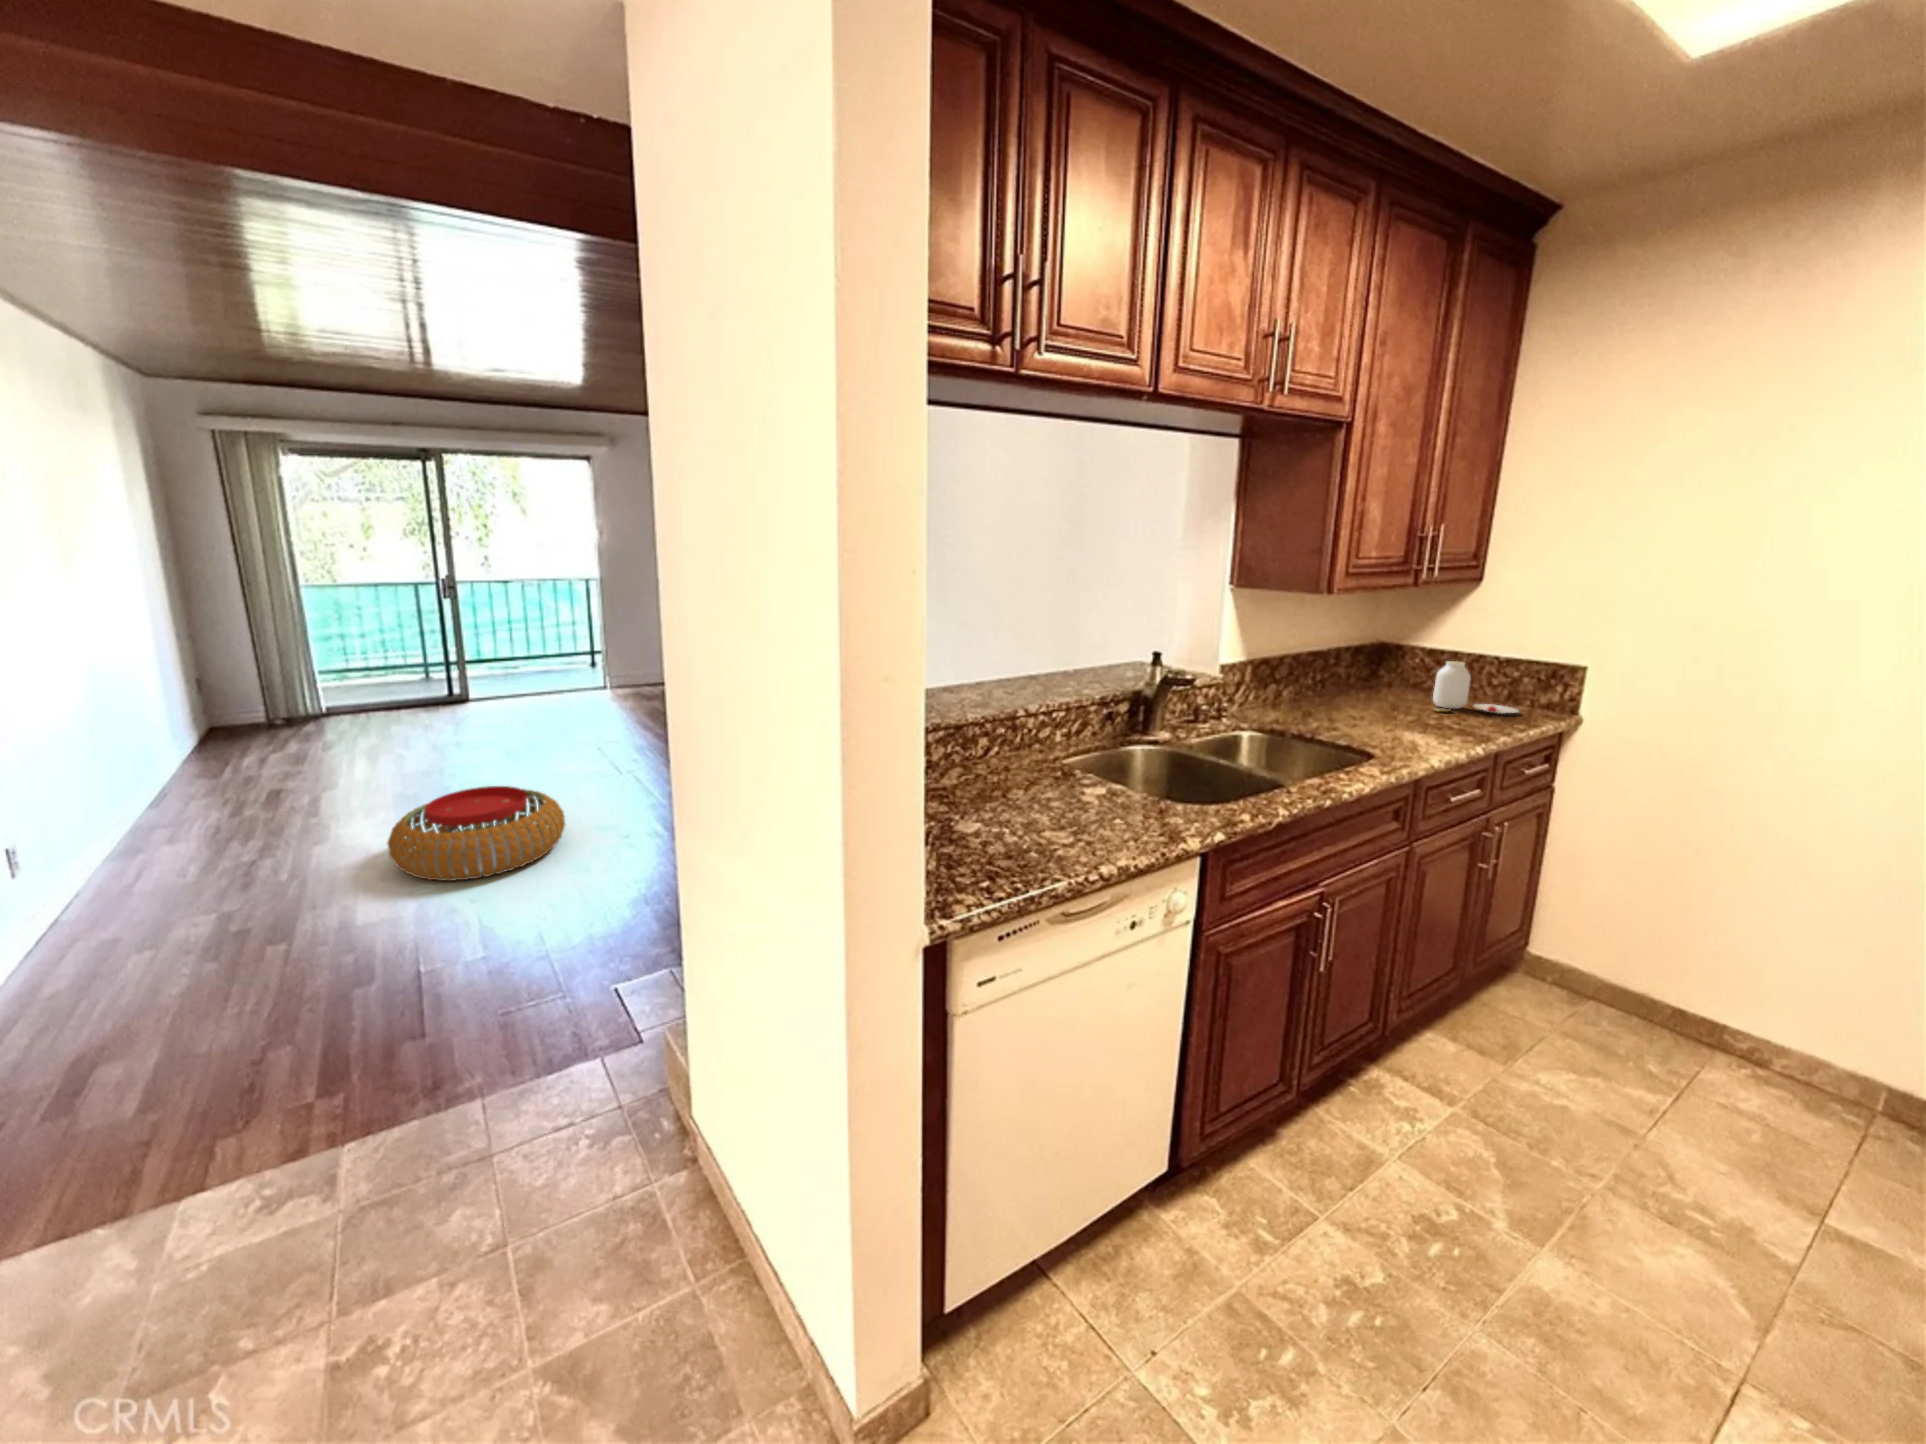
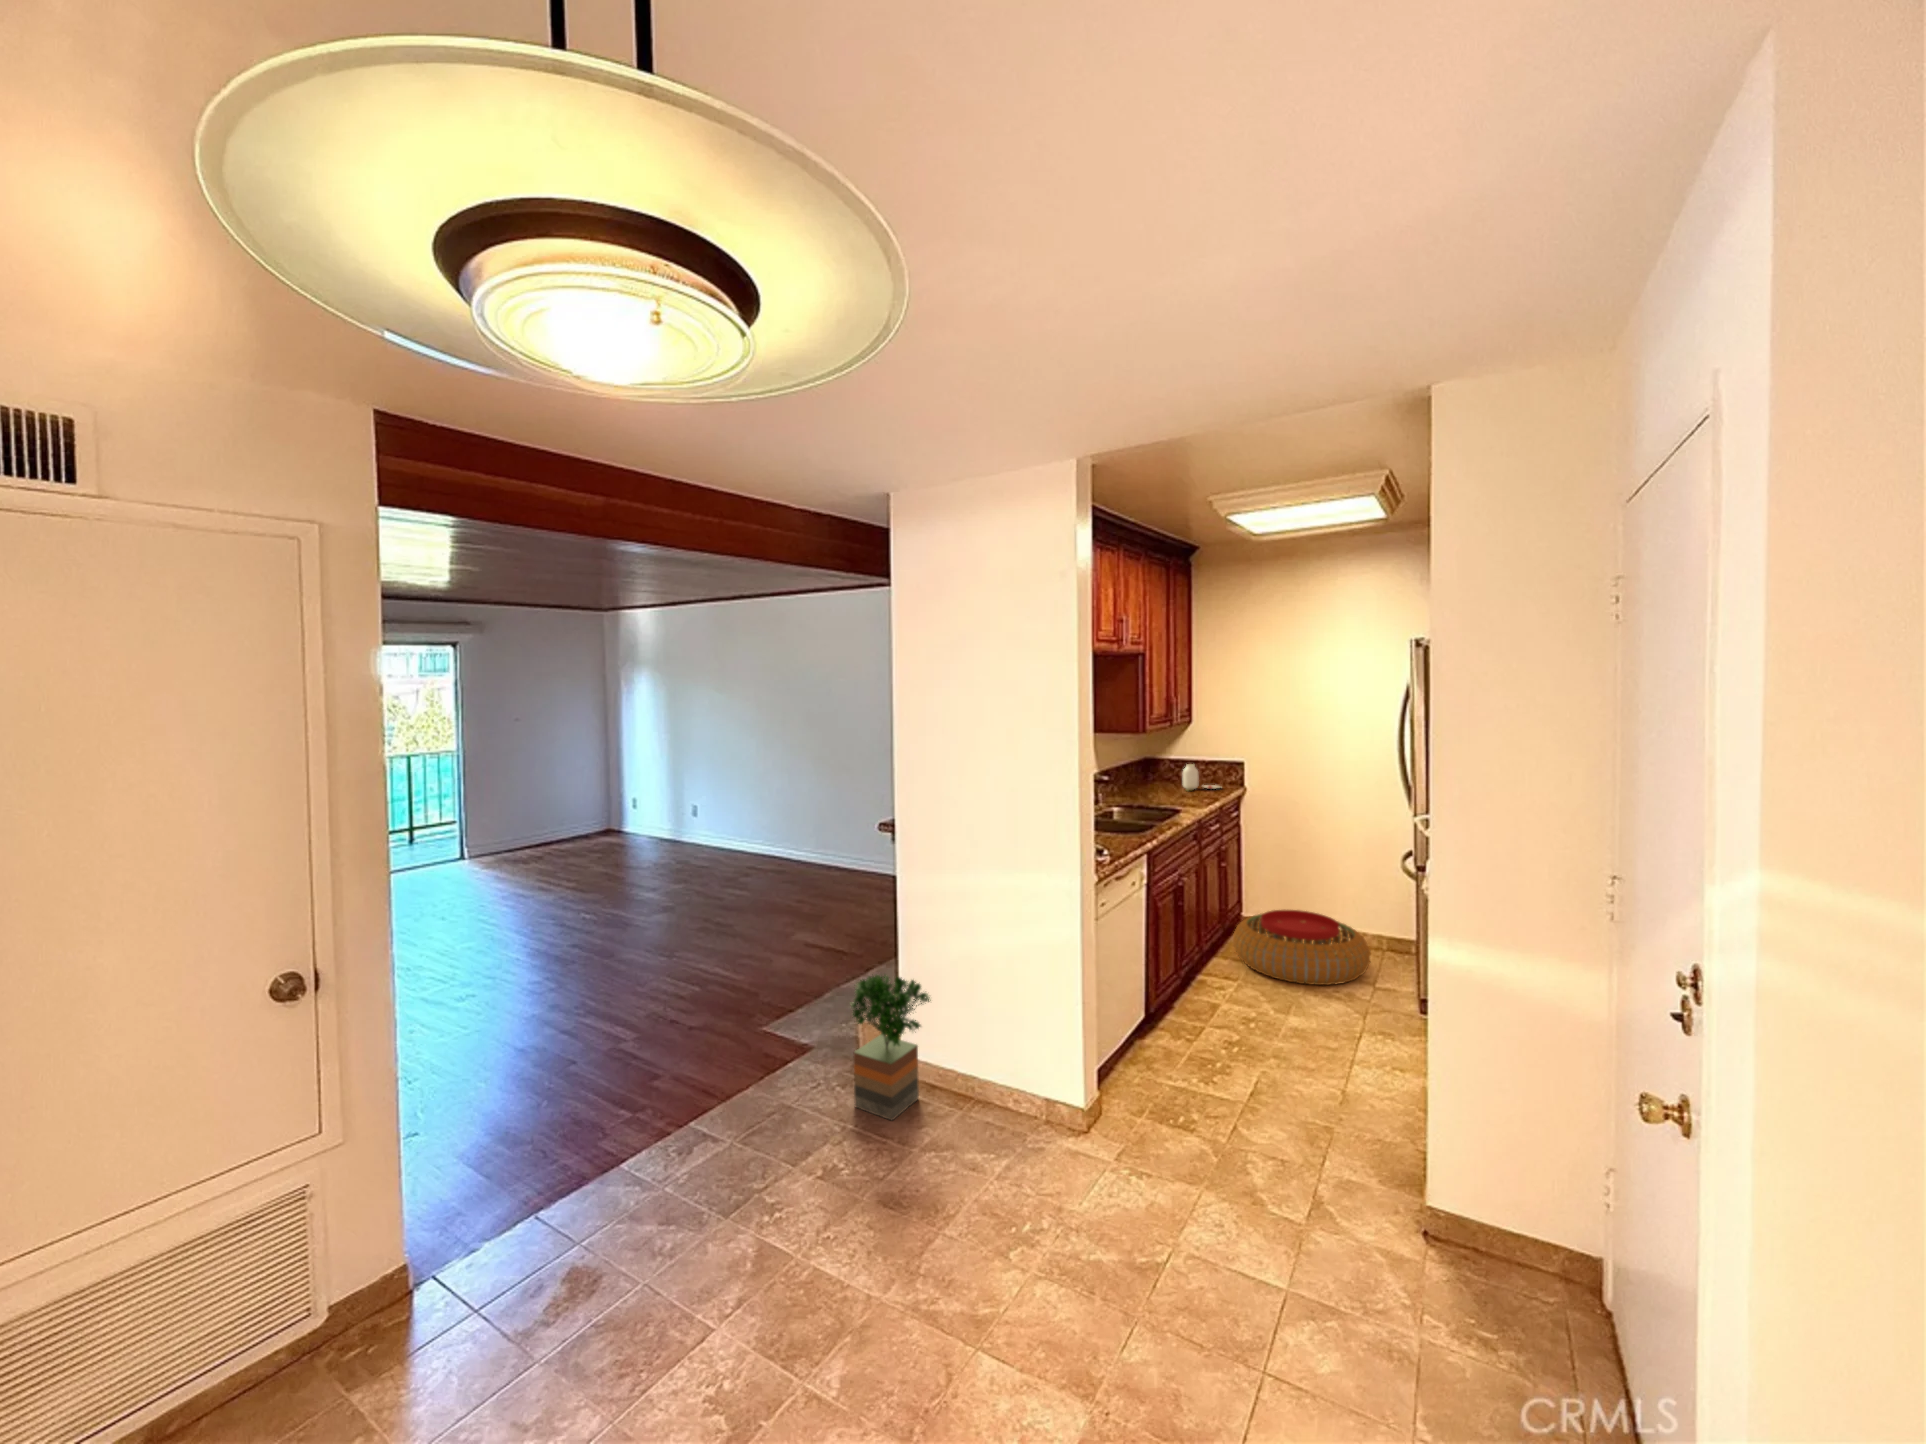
pouf: present [388,786,565,881] -> present [1233,910,1370,985]
potted tree: none [490,989,684,1262] -> present [850,975,931,1120]

